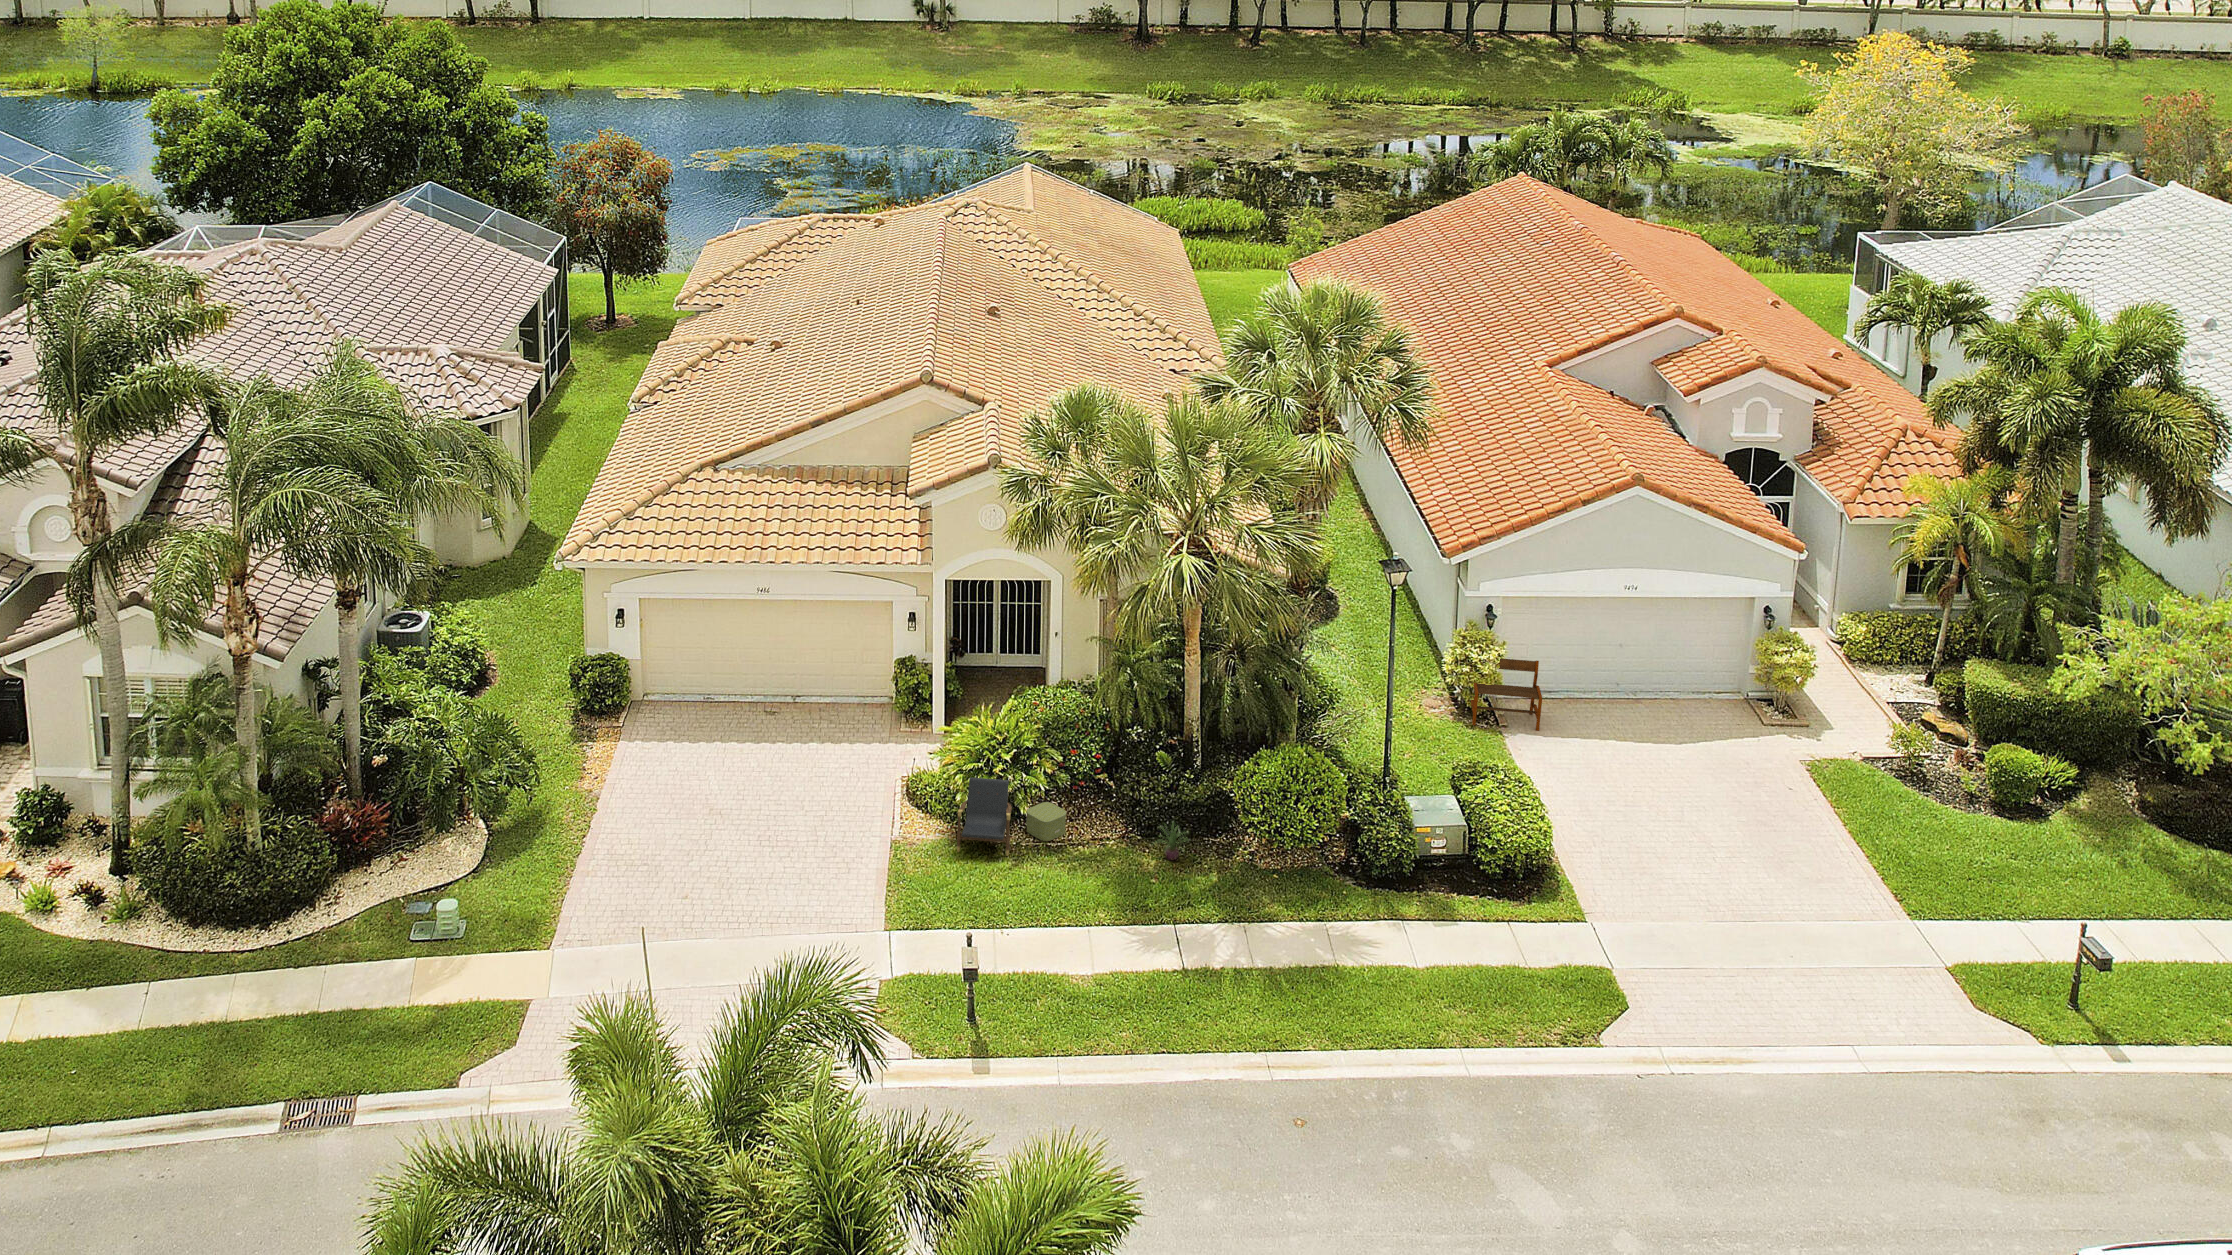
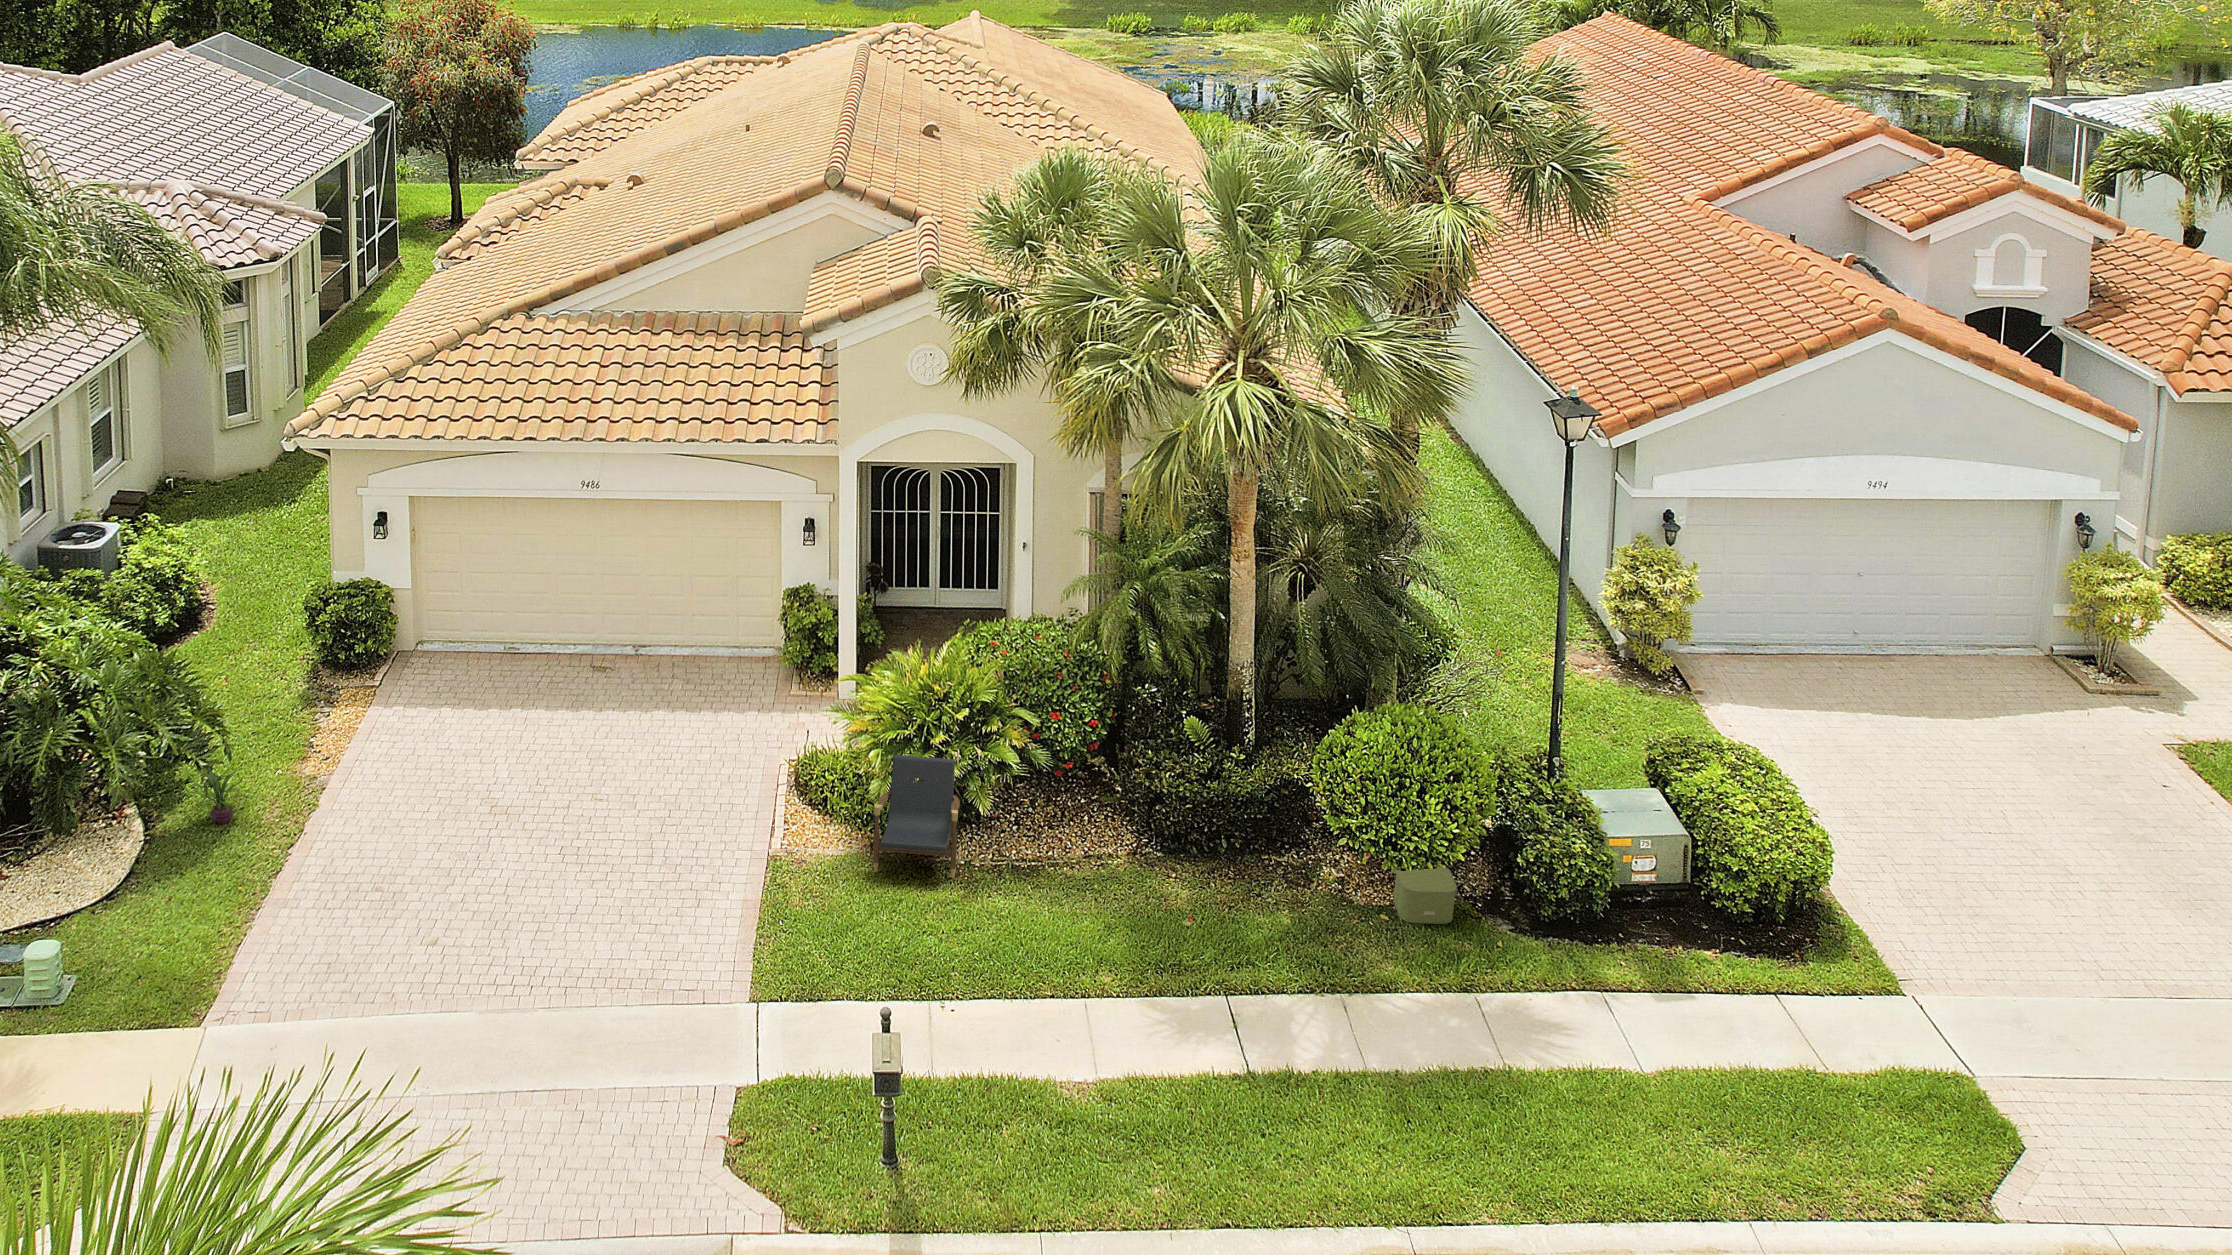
bench: present [1471,658,1542,731] -> none [1641,585,1754,696]
storage box: present [1027,802,1066,841] -> present [1393,867,1457,924]
decorative plant: present [1156,828,1185,860] -> present [189,767,249,824]

